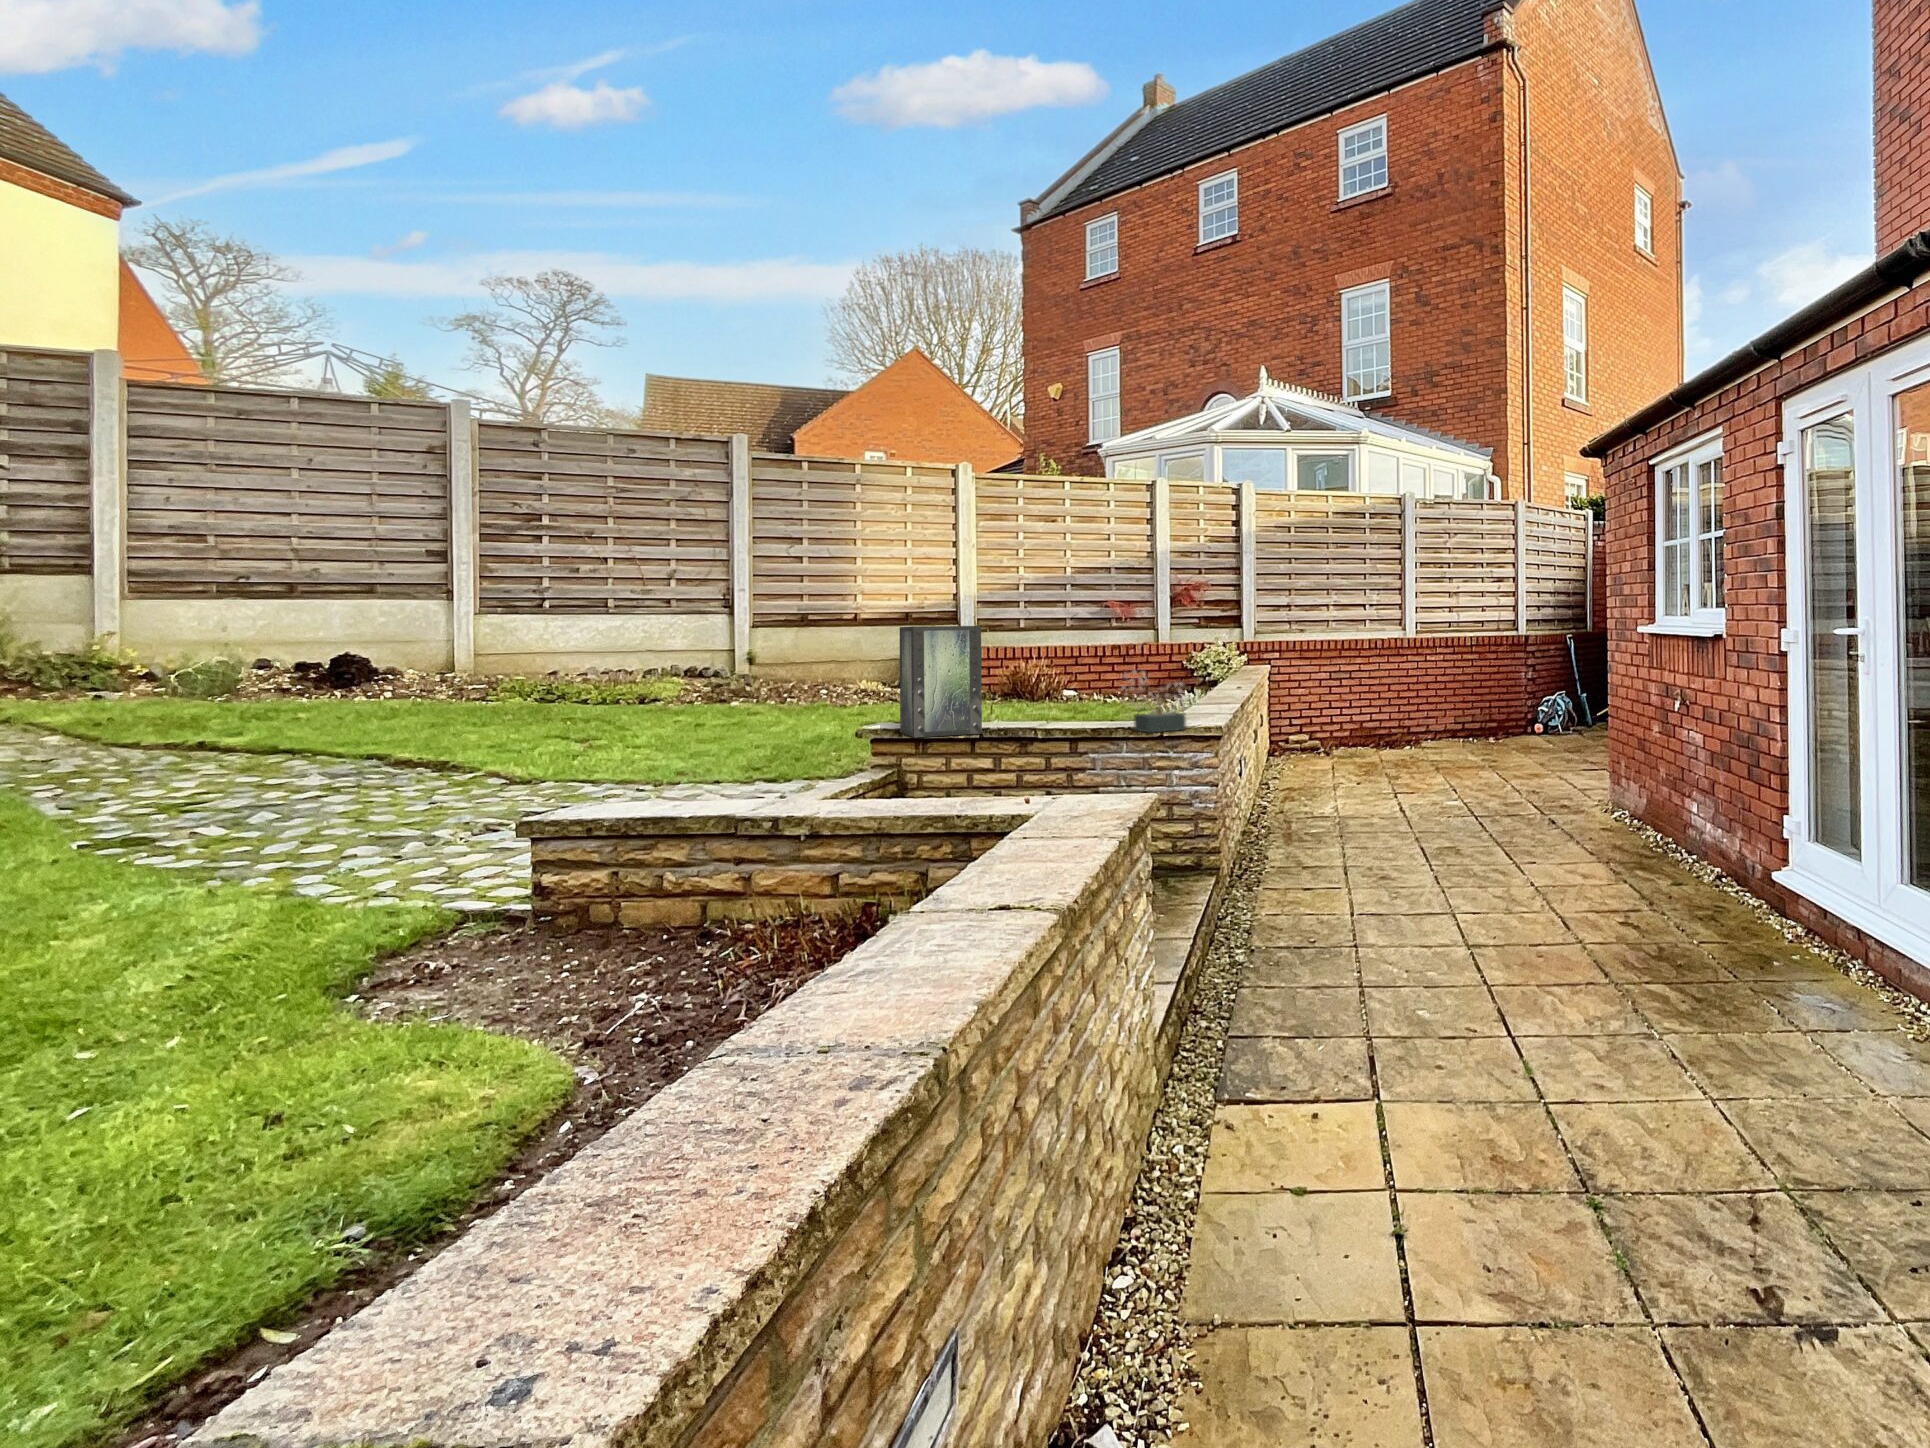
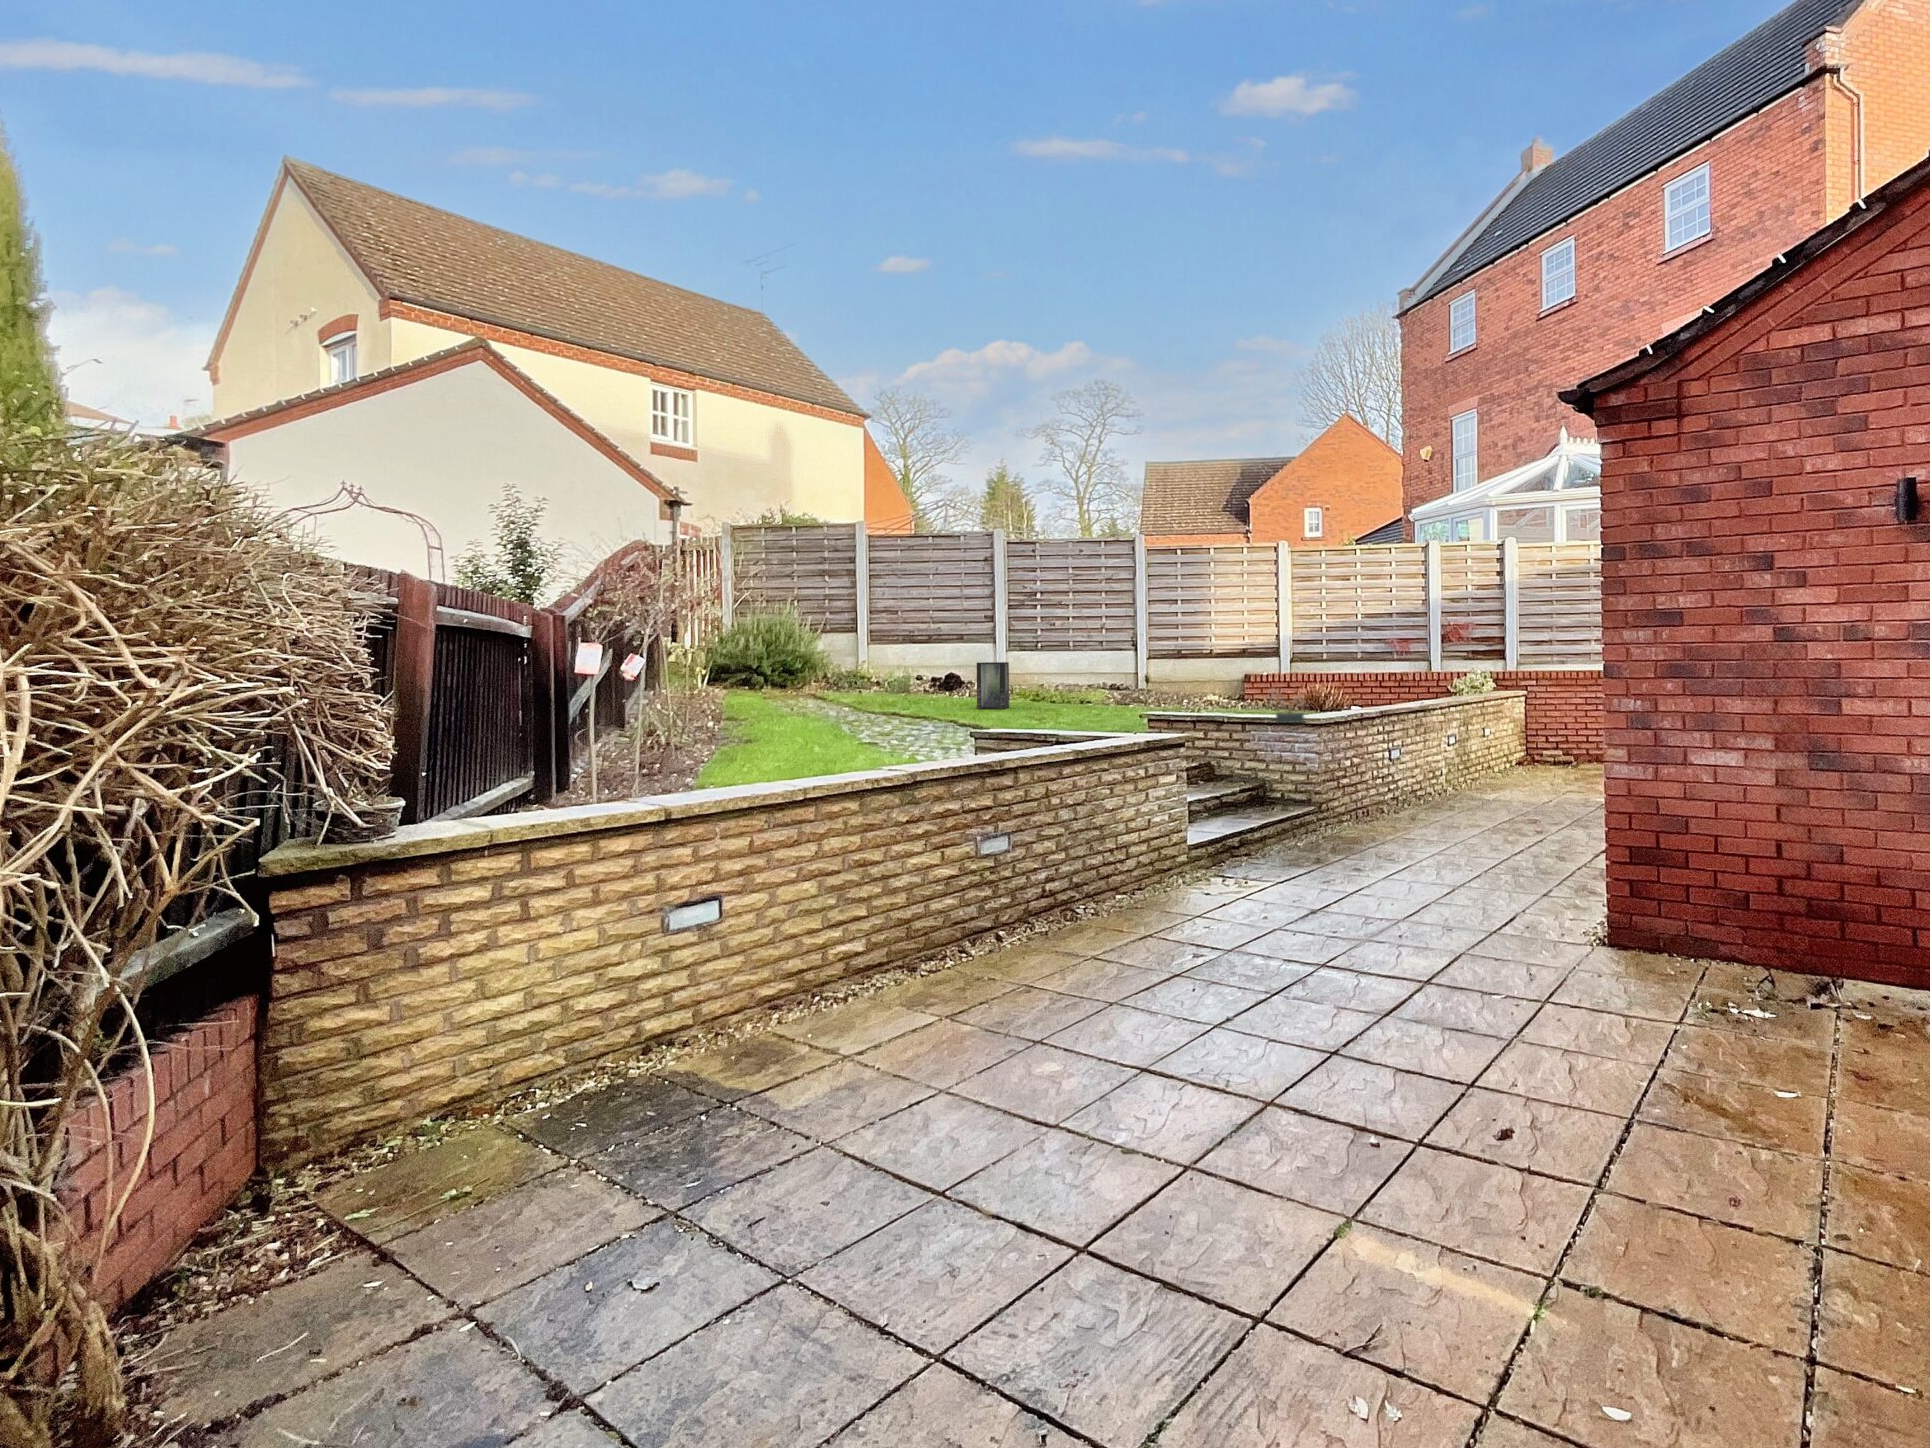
storage box: present [900,626,982,738] -> present [977,662,1009,709]

